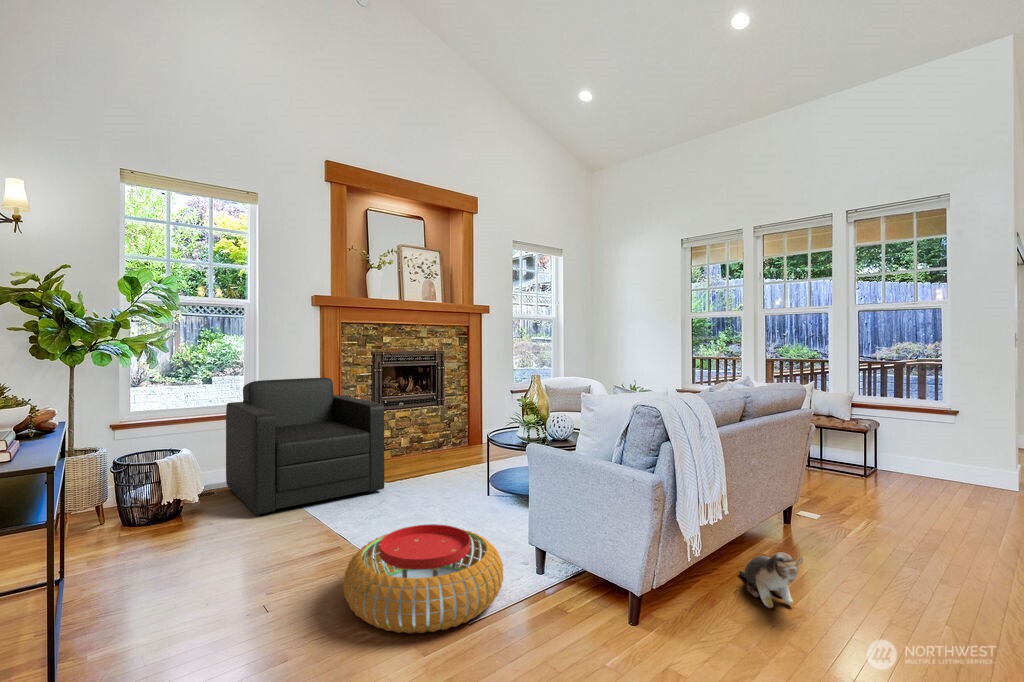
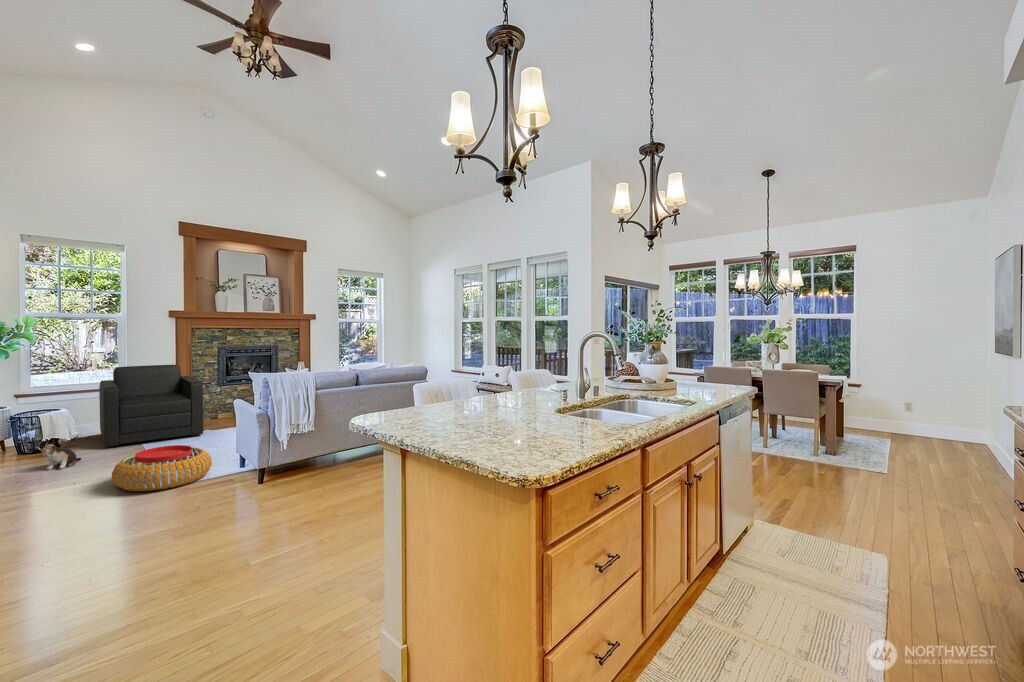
plush toy: present [739,552,803,608] -> present [37,444,81,470]

